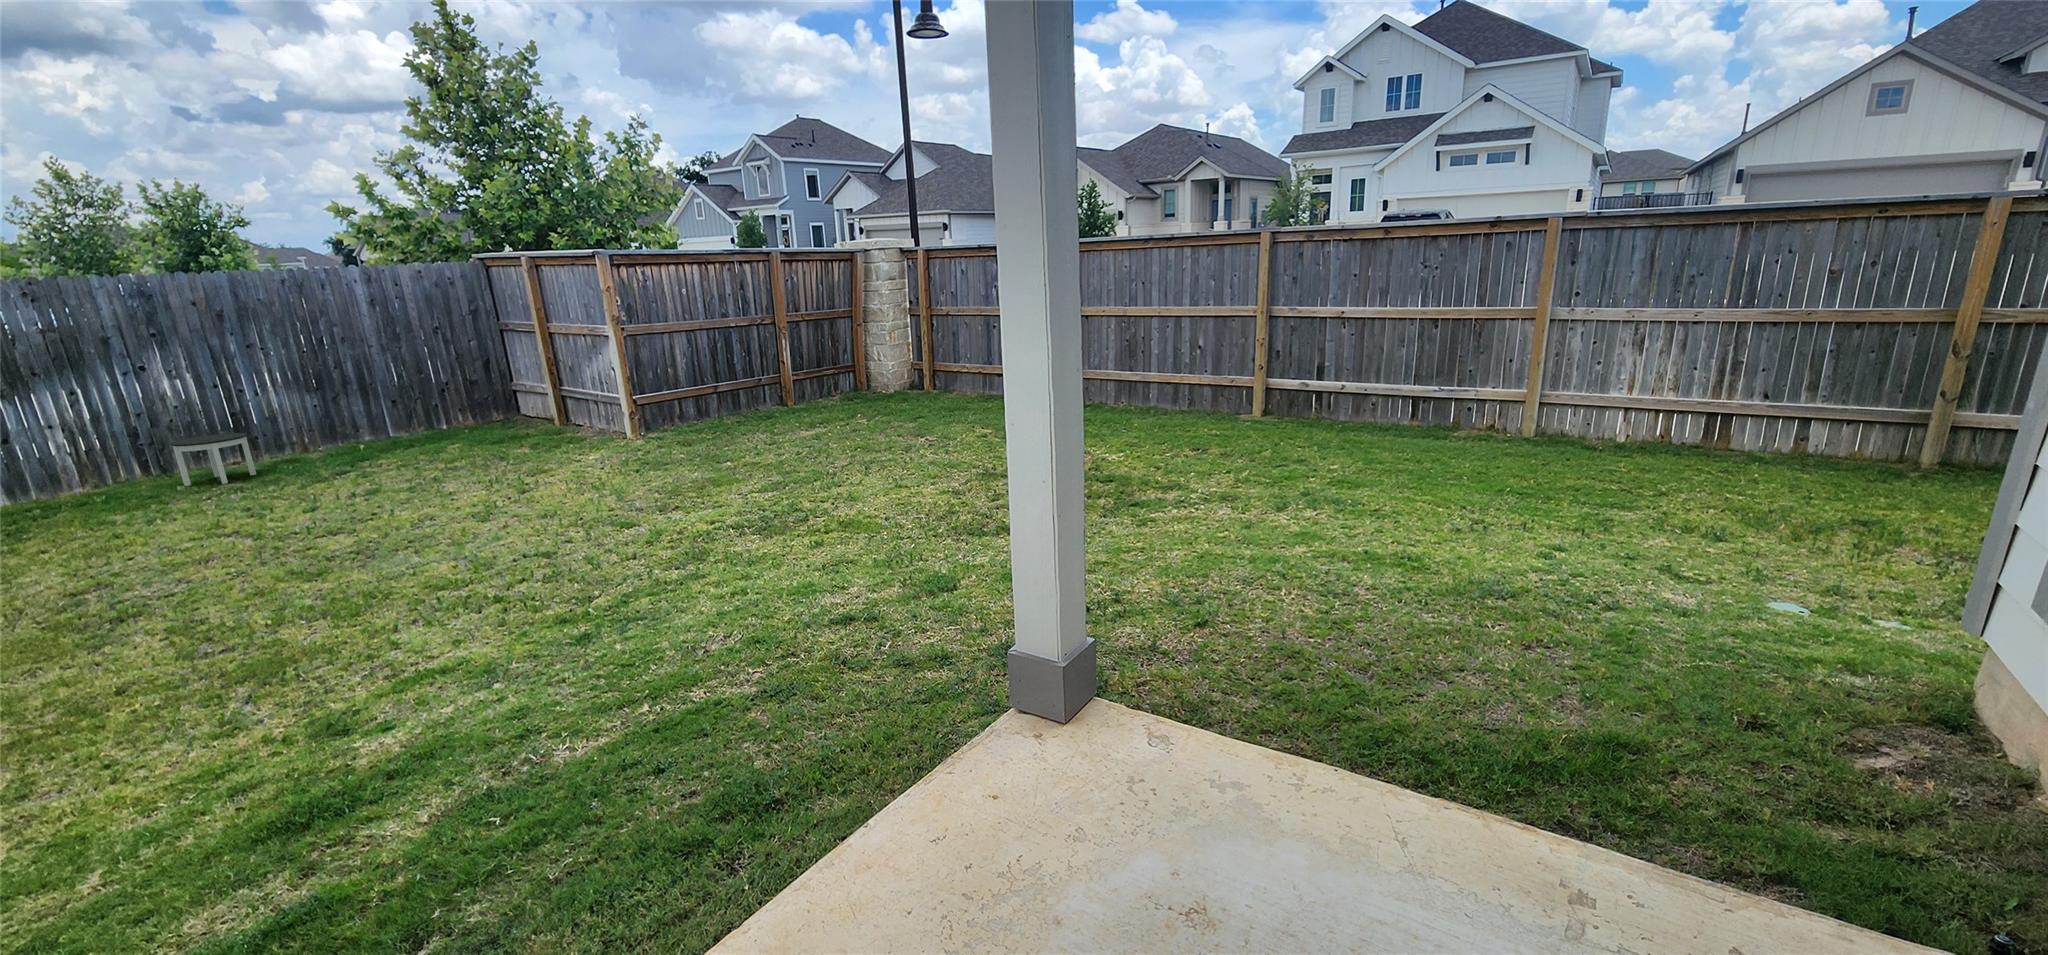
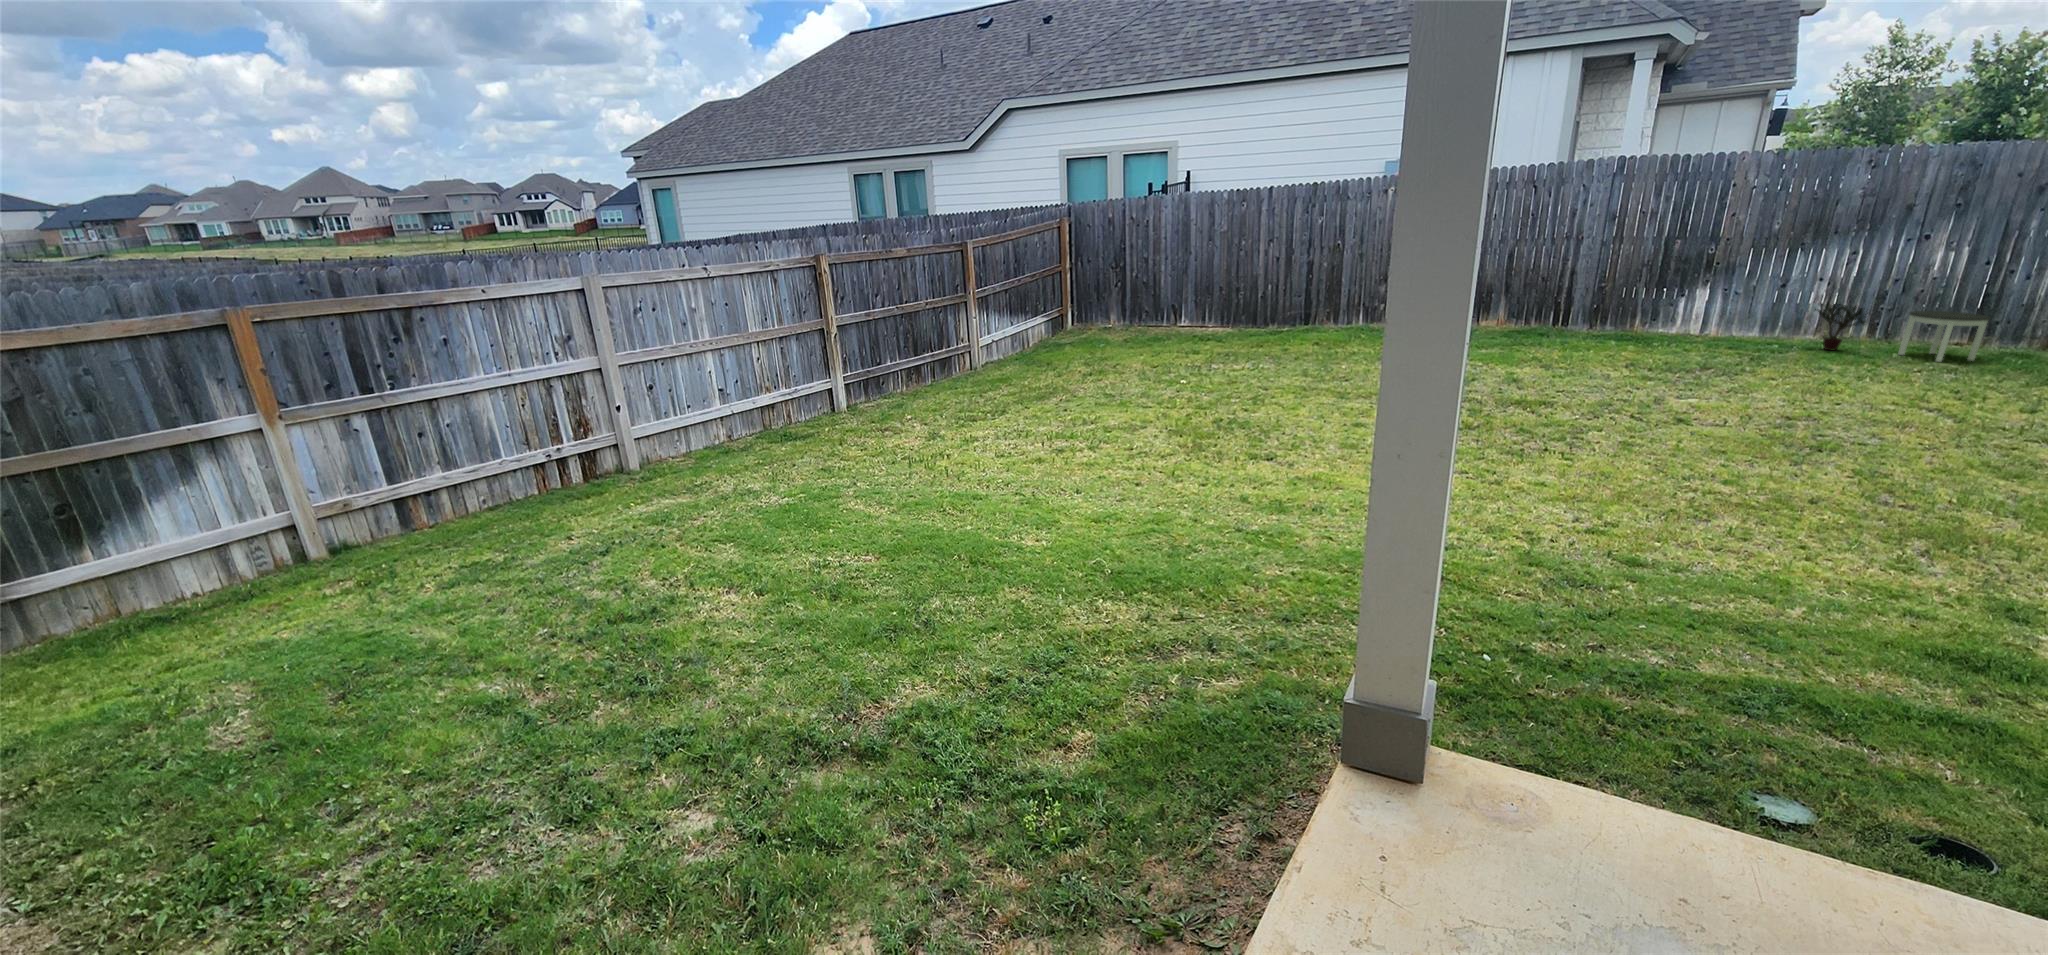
potted plant: none [61,446,135,500] -> present [1815,304,1867,350]

